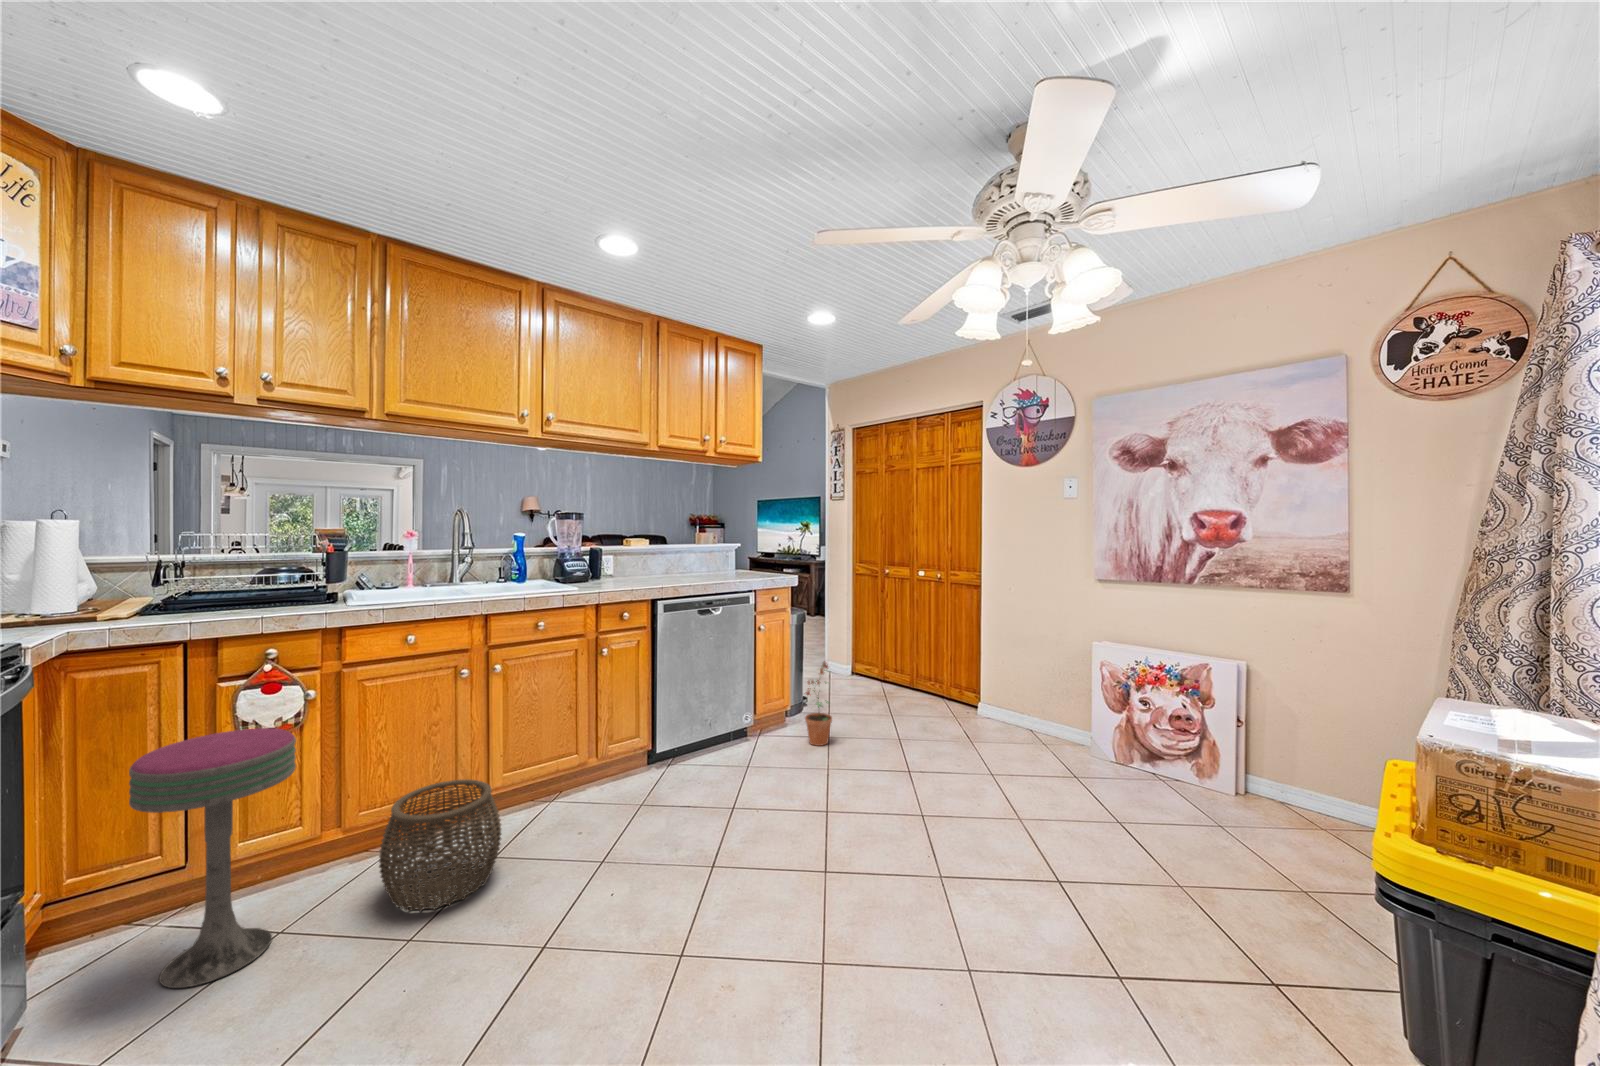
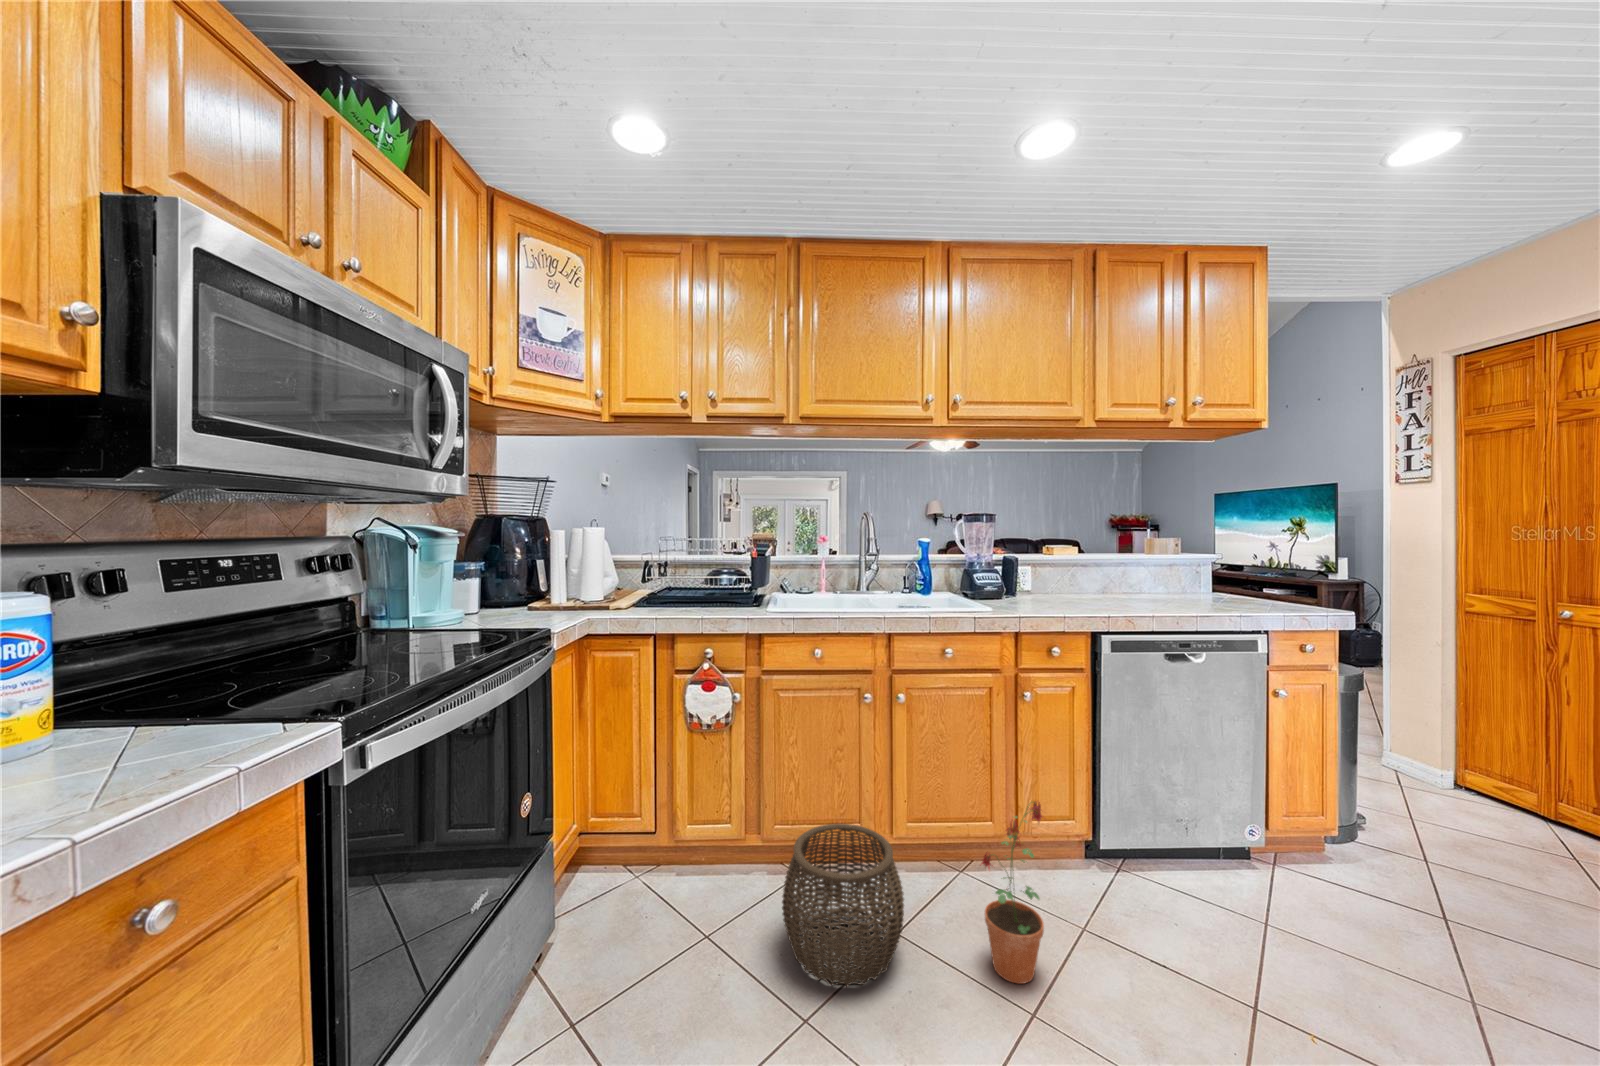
potted plant: present [805,661,832,746] -> present [981,801,1044,984]
bar stool: present [129,728,296,988] -> none [598,728,714,978]

